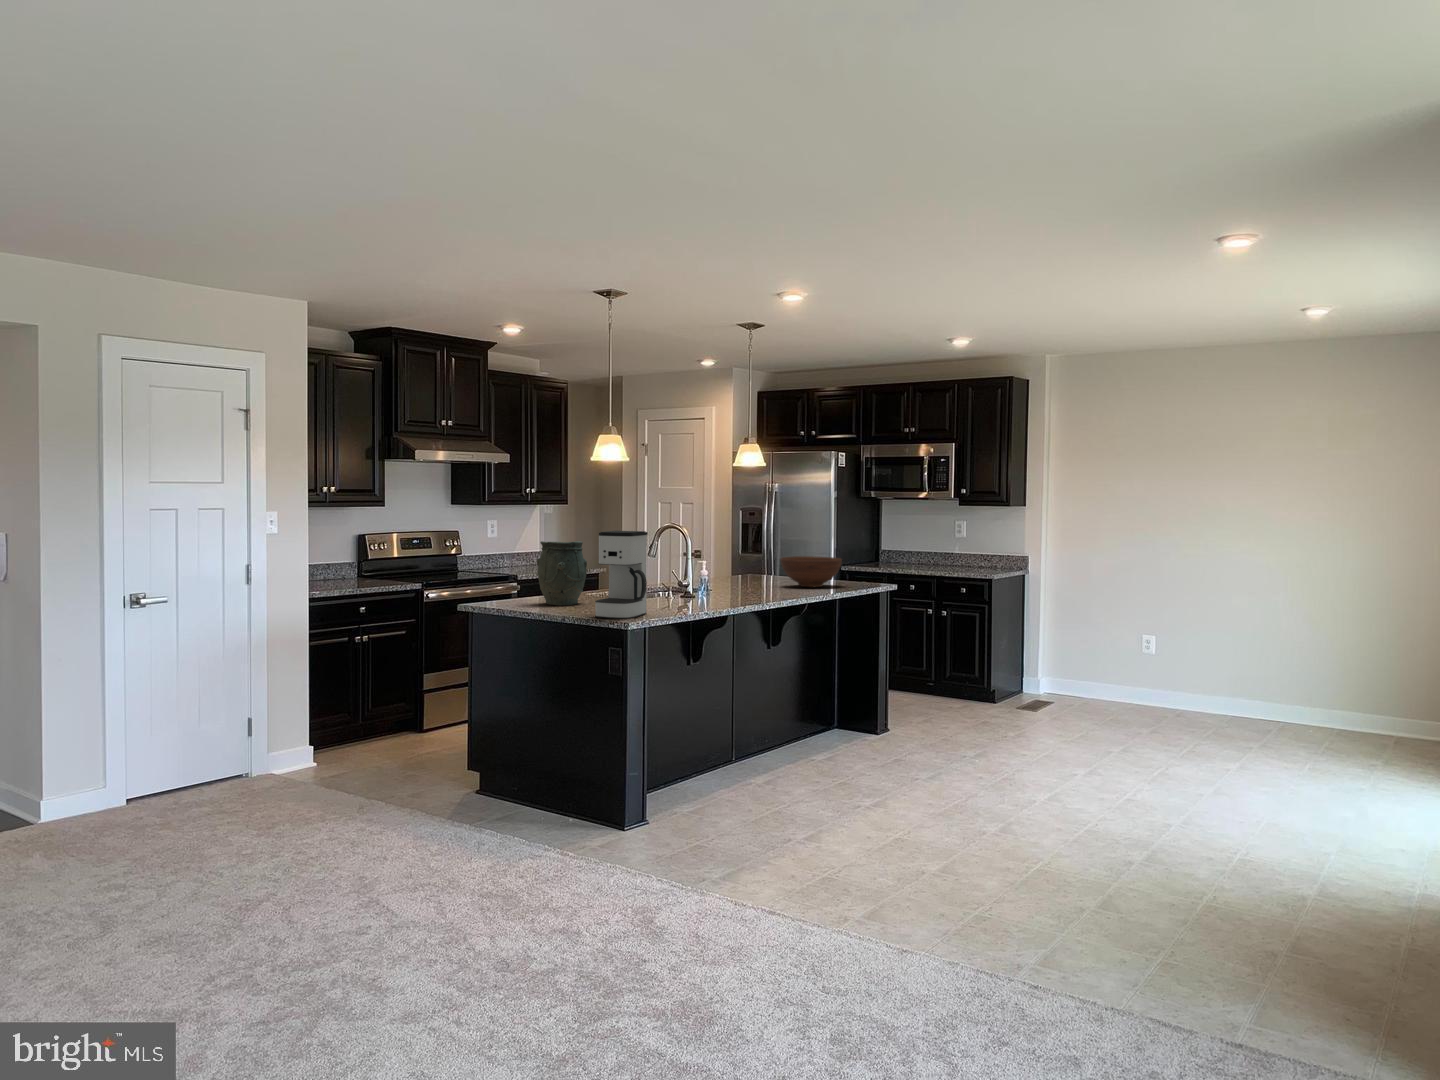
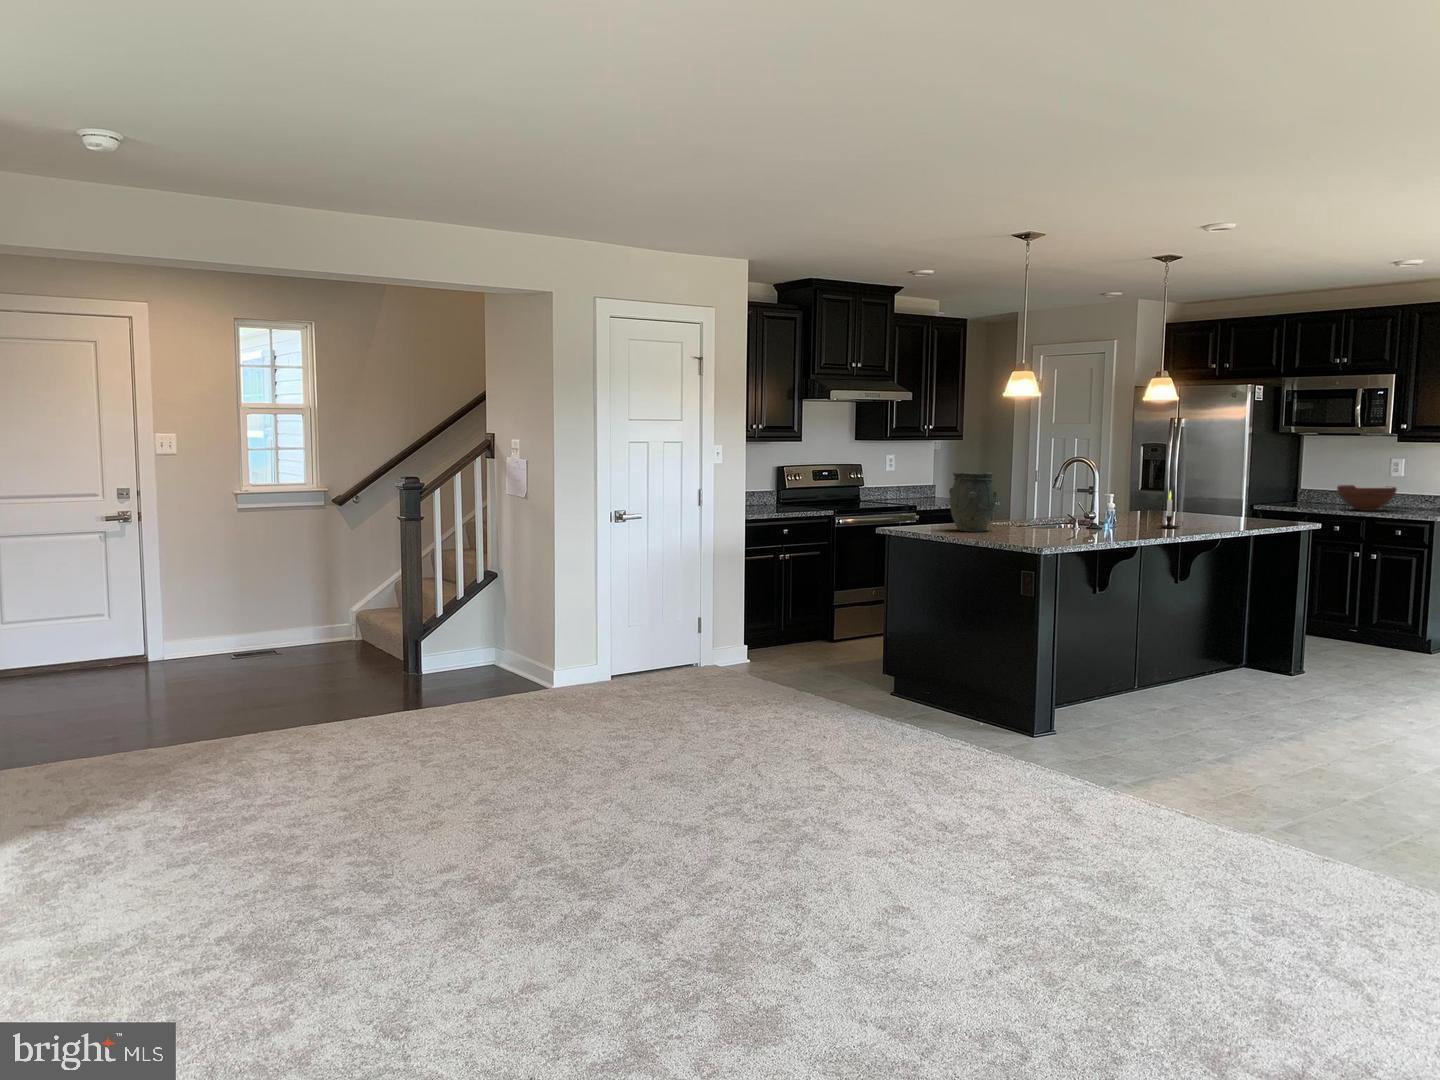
coffee maker: present [595,531,648,619] -> none [1008,462,1061,544]
candle: none [752,556,774,594] -> present [1159,491,1183,528]
fruit bowl: present [781,556,842,587] -> present [1337,485,1397,511]

